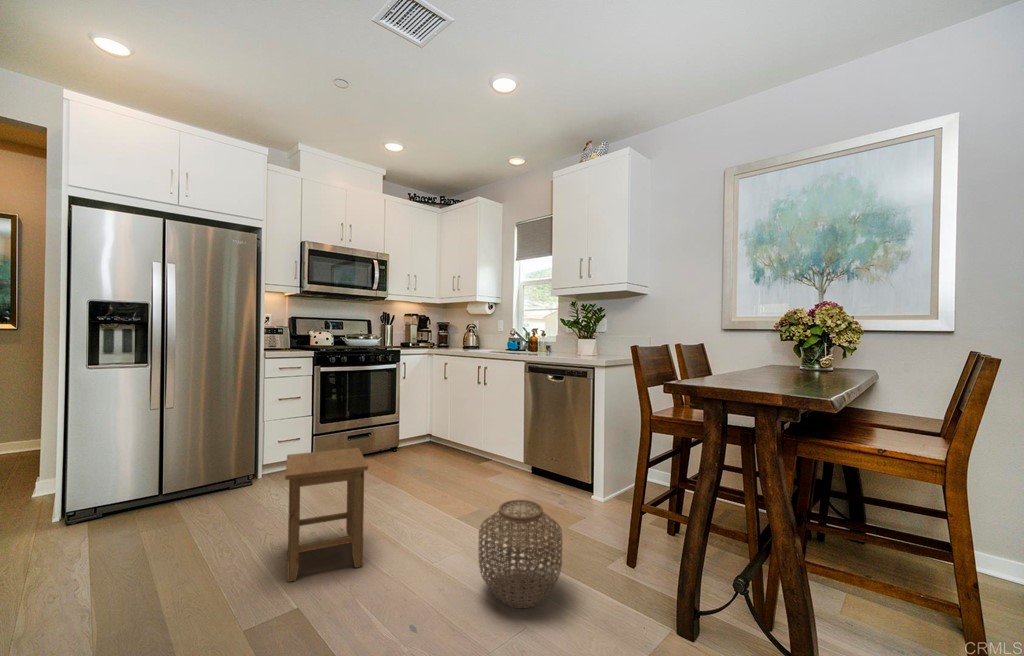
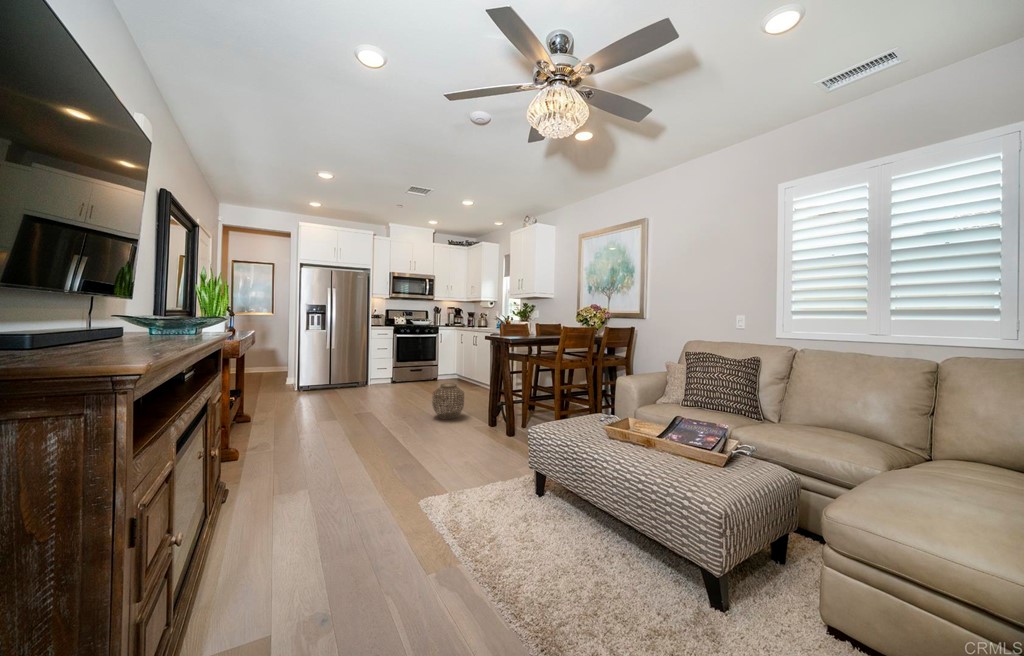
stool: present [285,448,368,582] -> none [370,365,401,408]

